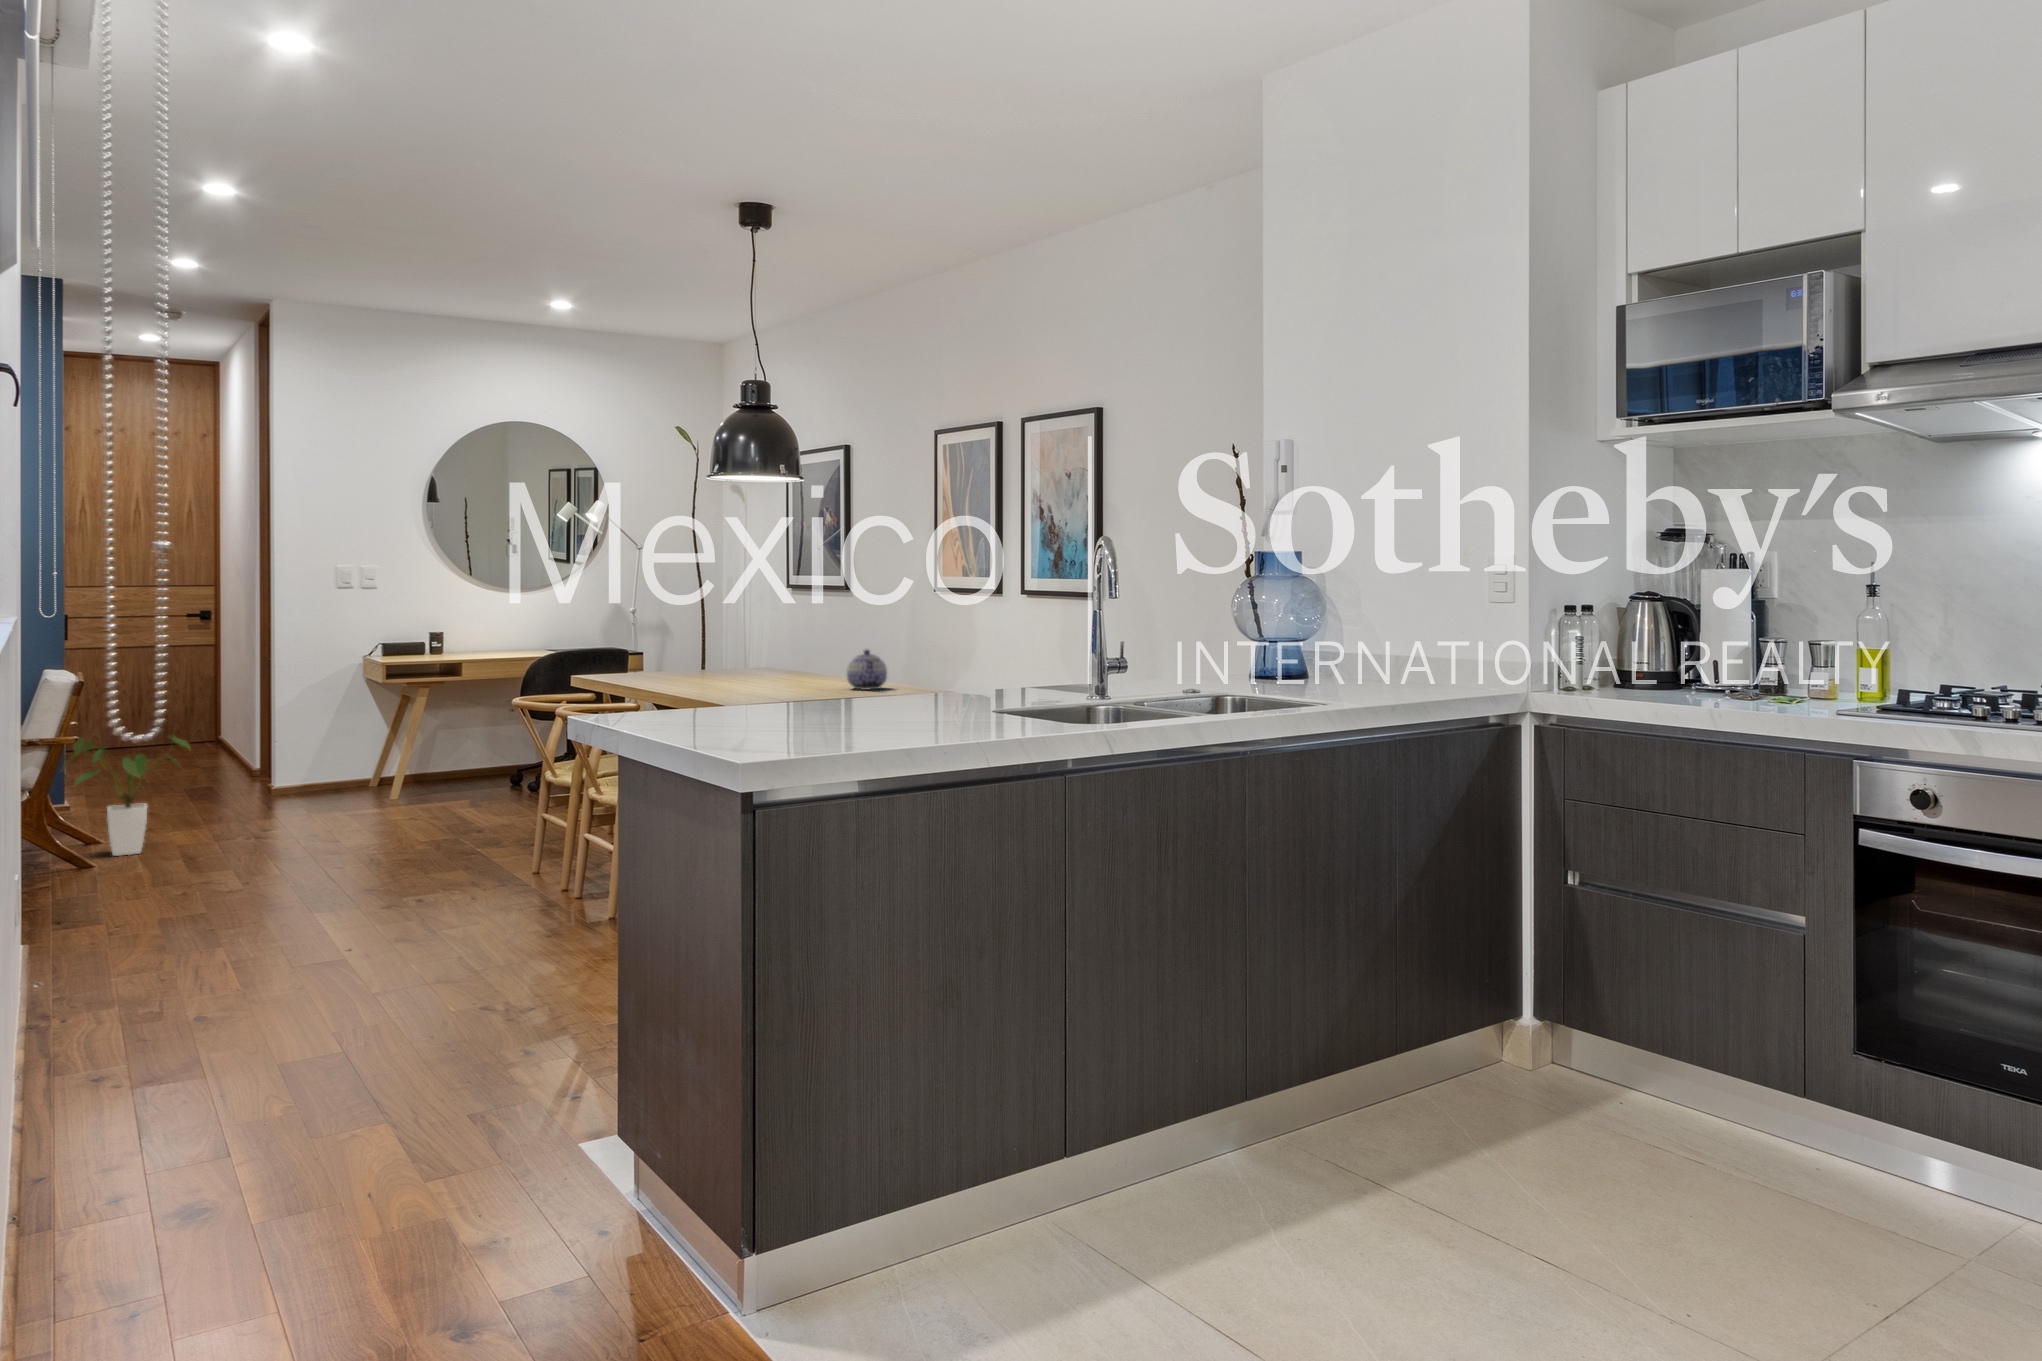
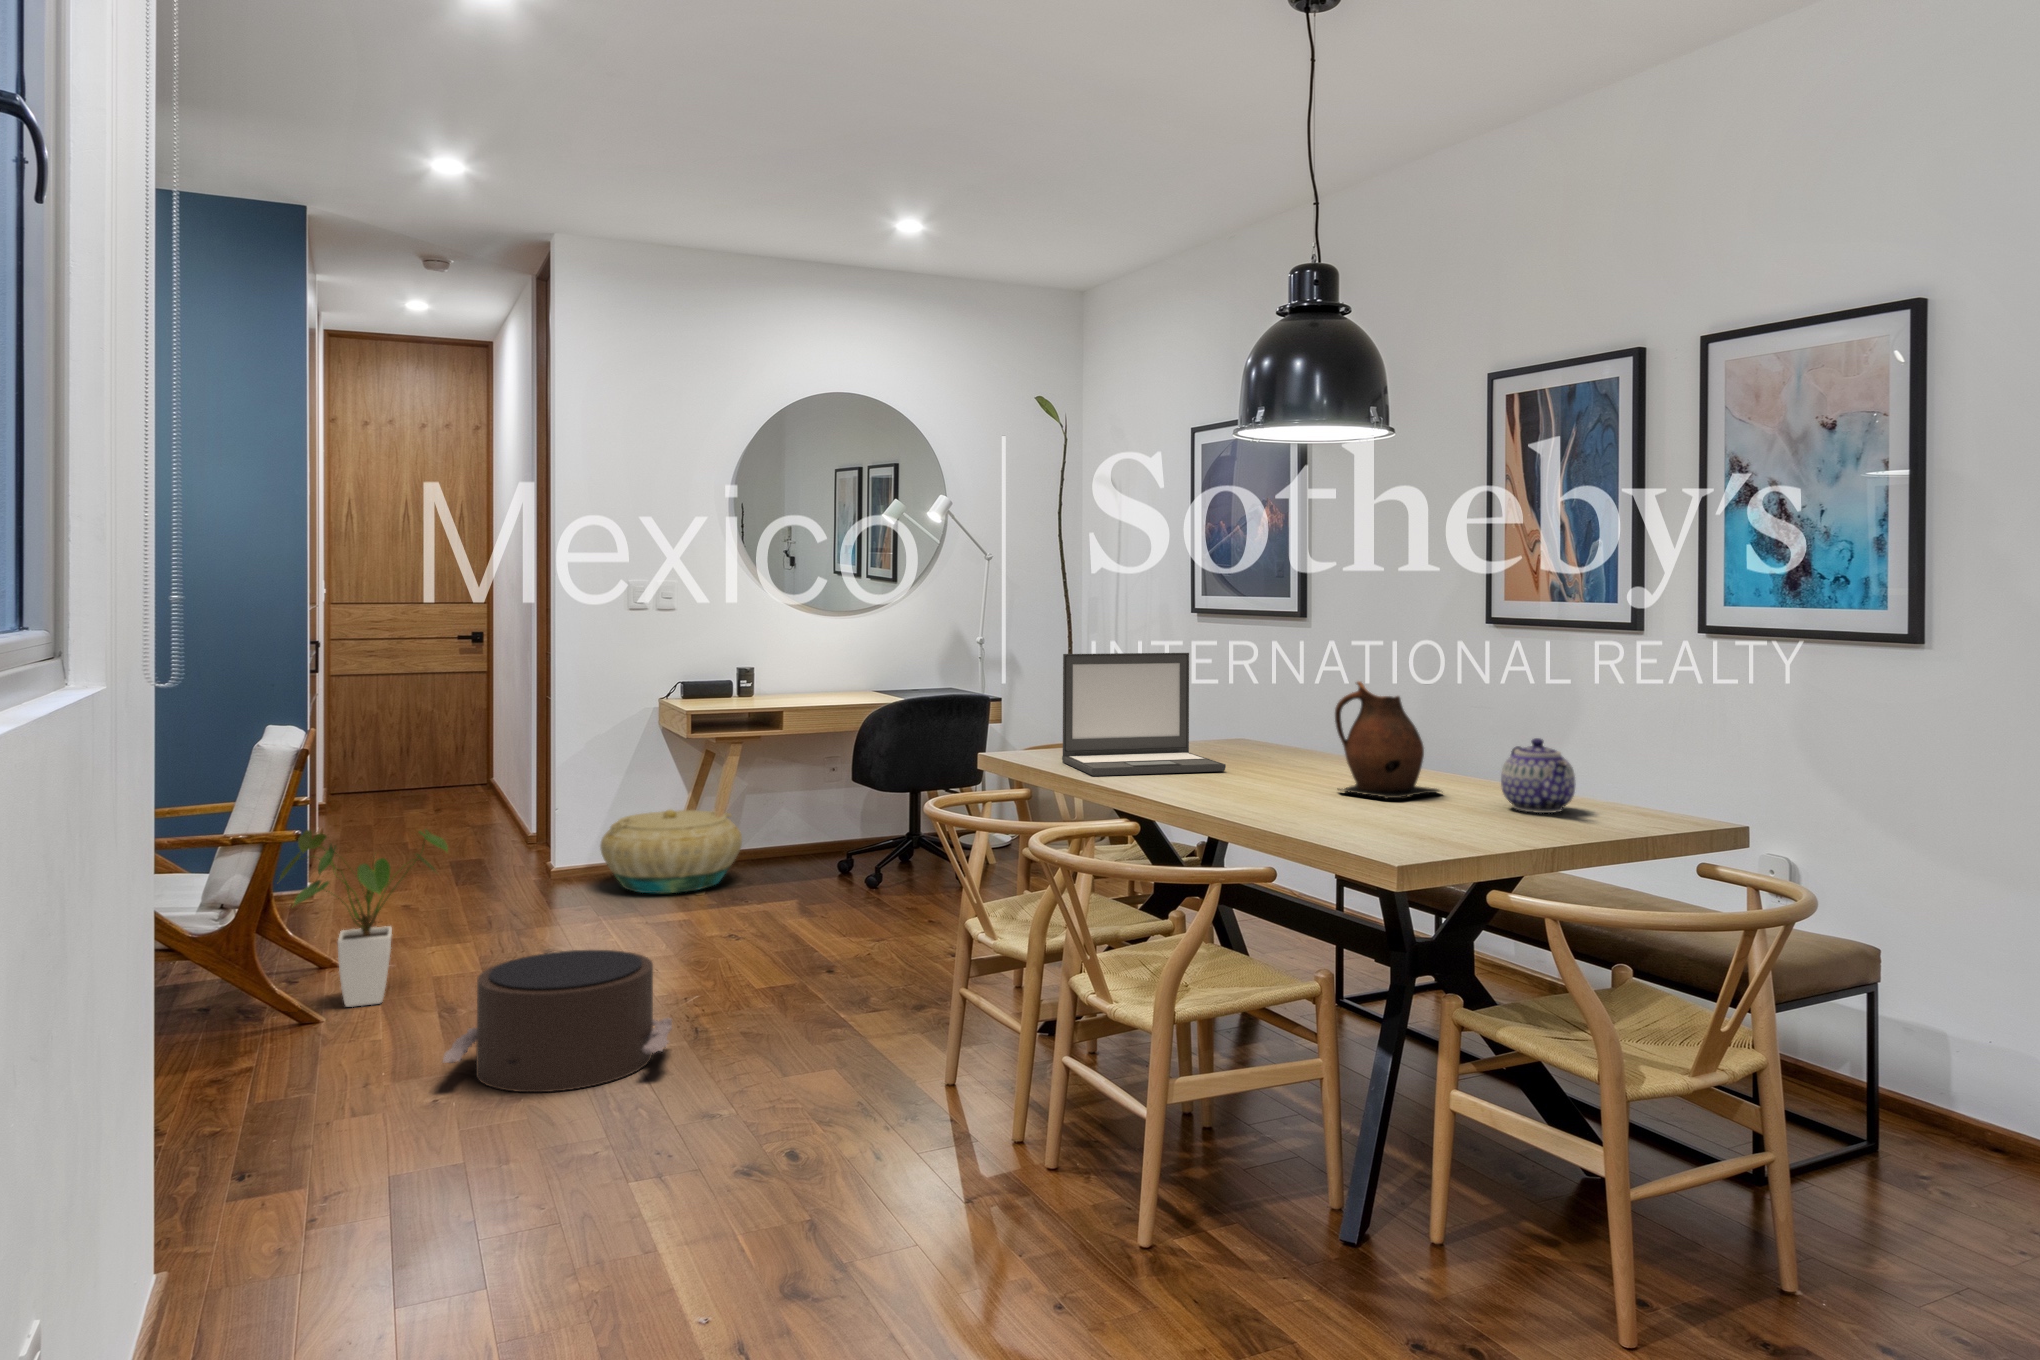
laptop: none [619,609,718,681] -> present [1062,653,1226,776]
ceramic pitcher: none [766,621,829,687] -> present [1335,682,1440,799]
basket: none [312,737,430,798] -> present [600,810,742,893]
pouf: none [191,805,354,883] -> present [443,950,672,1092]

